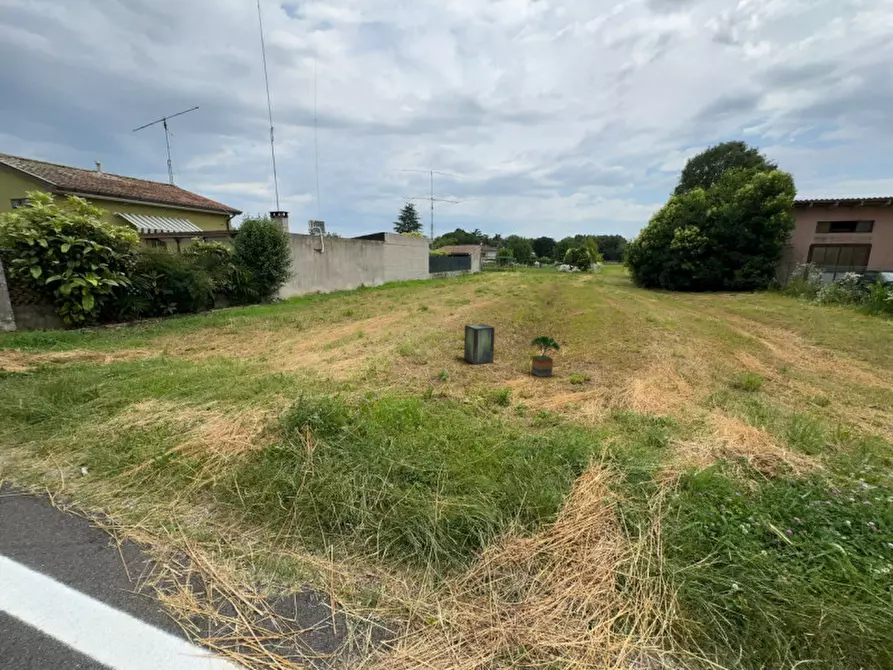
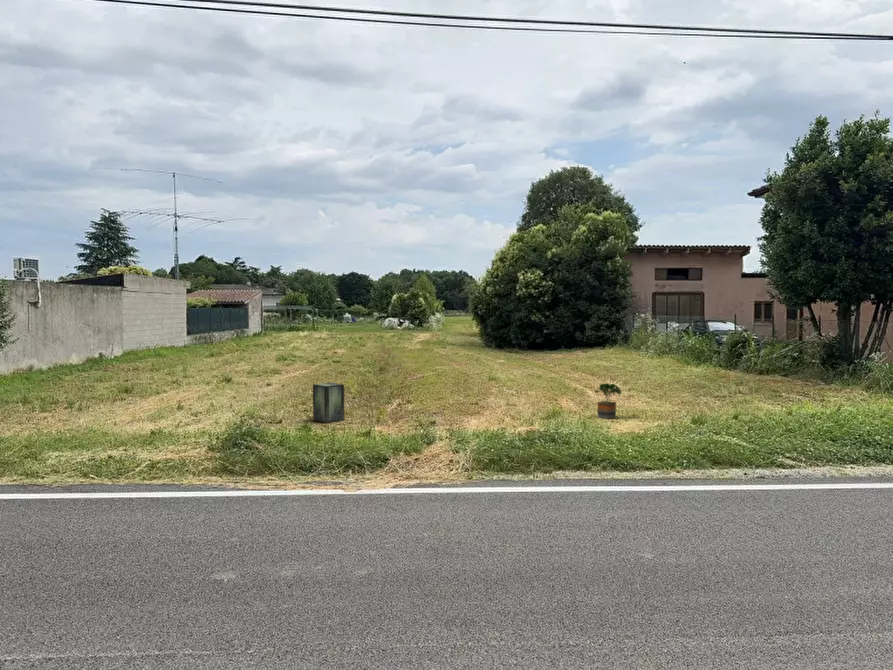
potted tree: present [531,336,560,377] -> present [595,383,621,419]

